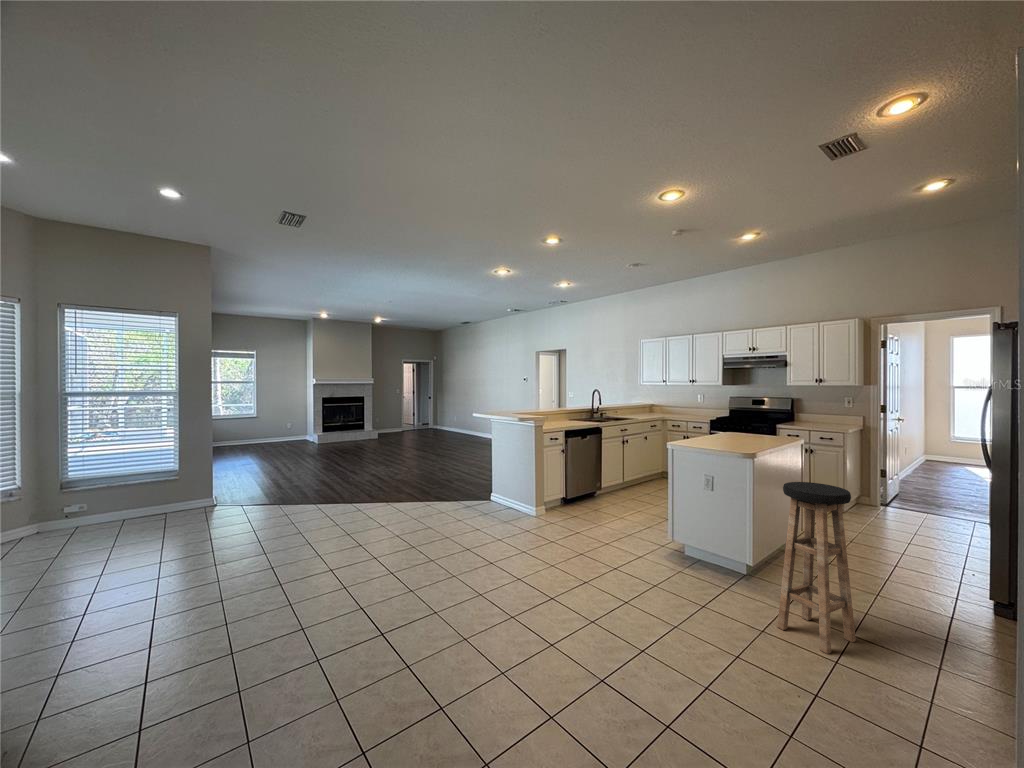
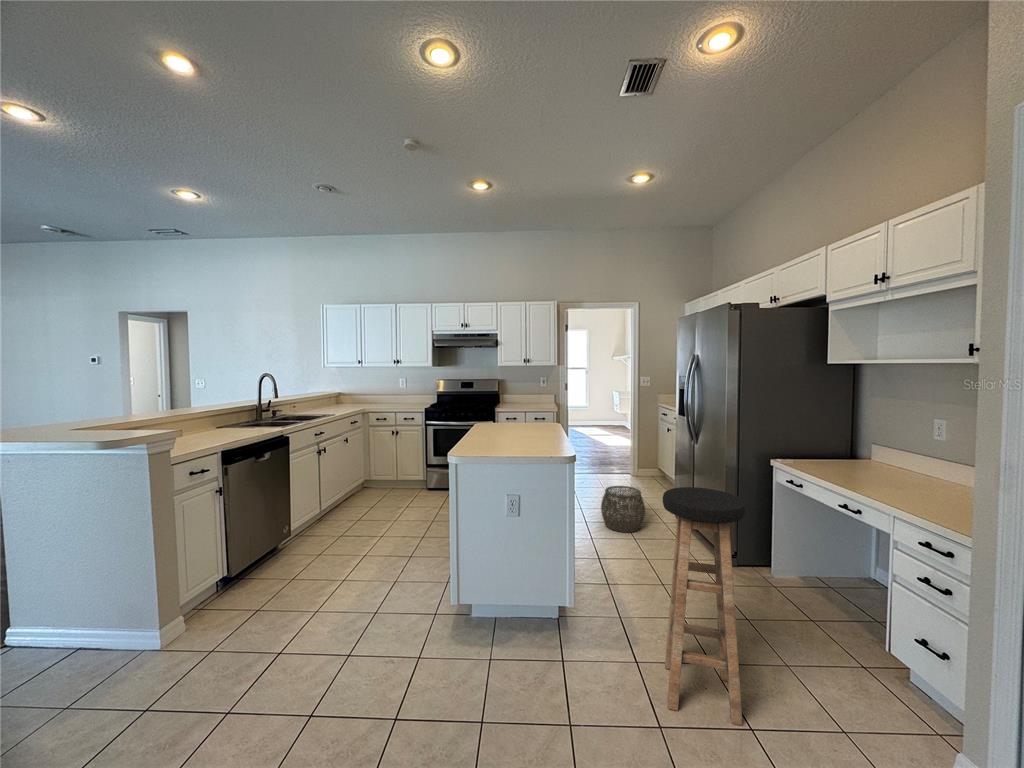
woven basket: none [862,511,921,561] -> present [601,486,645,532]

